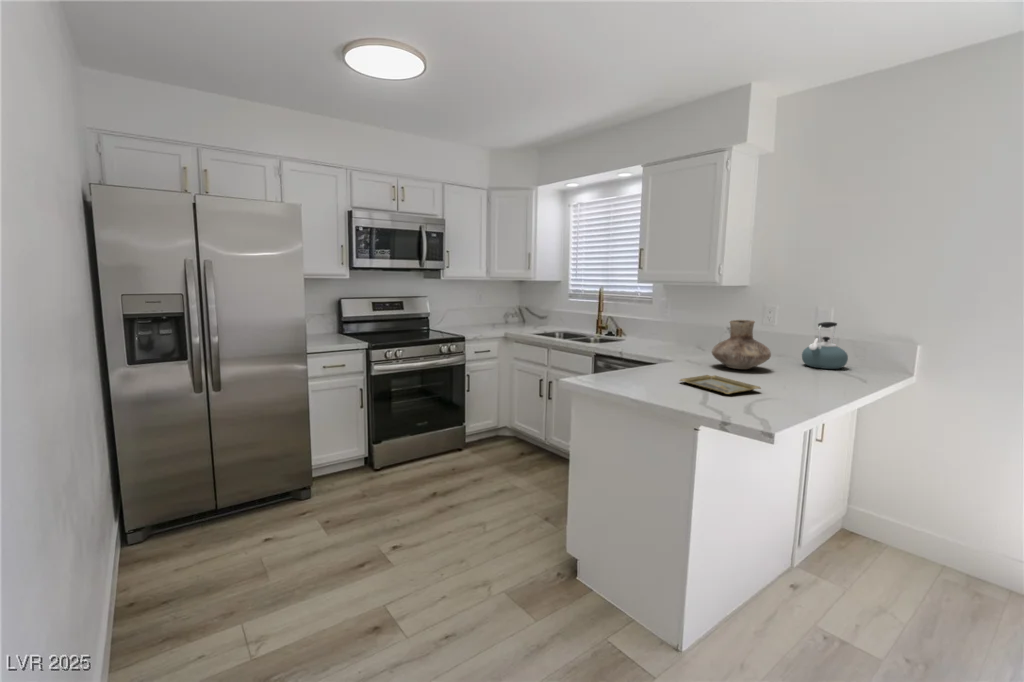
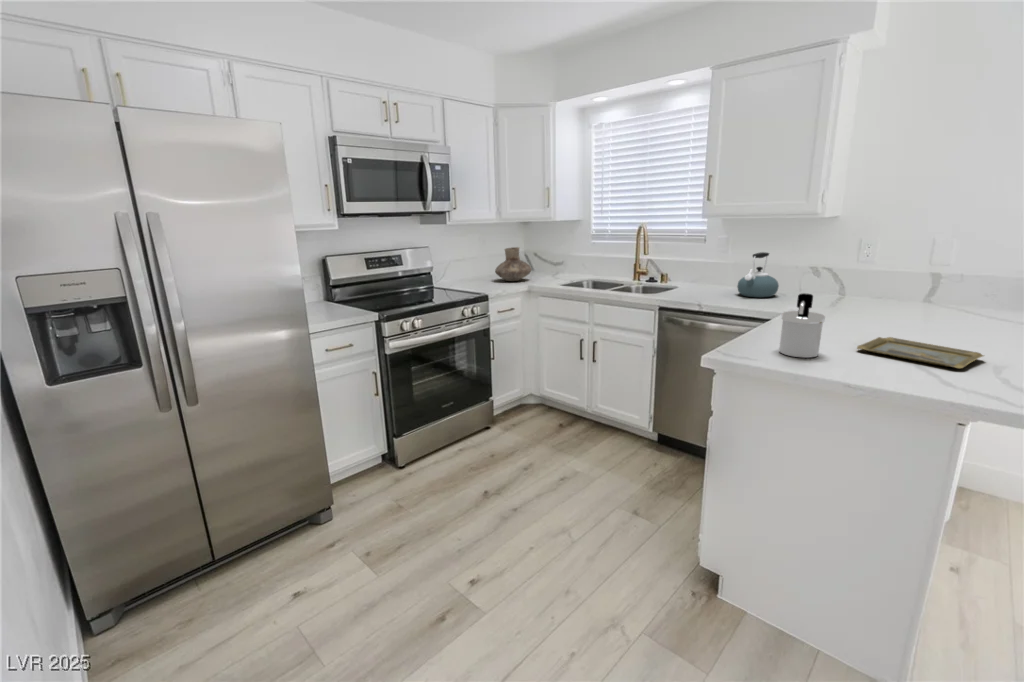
vase: present [712,320,771,369] -> present [495,247,531,281]
kettle: present [802,322,848,369] -> present [737,252,779,298]
soap dispenser: none [619,336,649,383] -> present [779,293,825,358]

